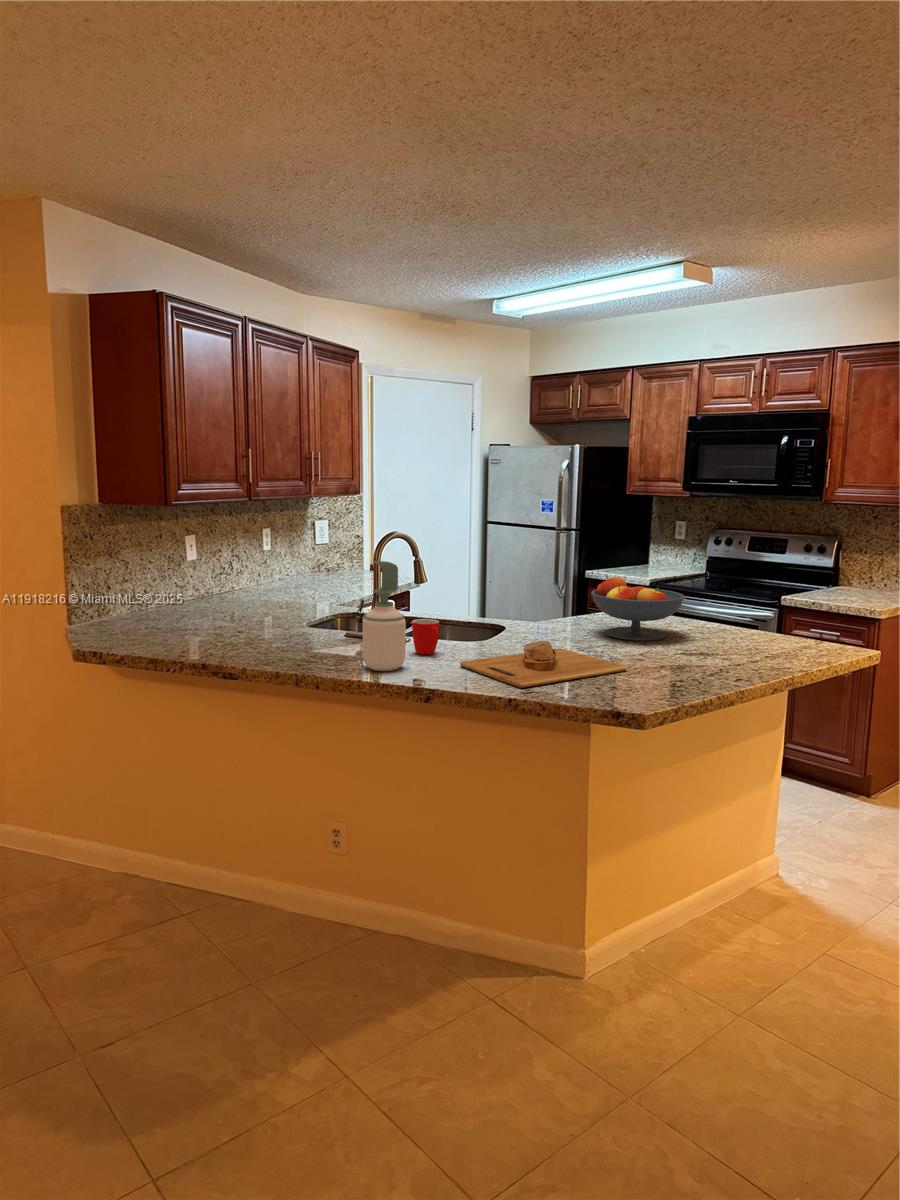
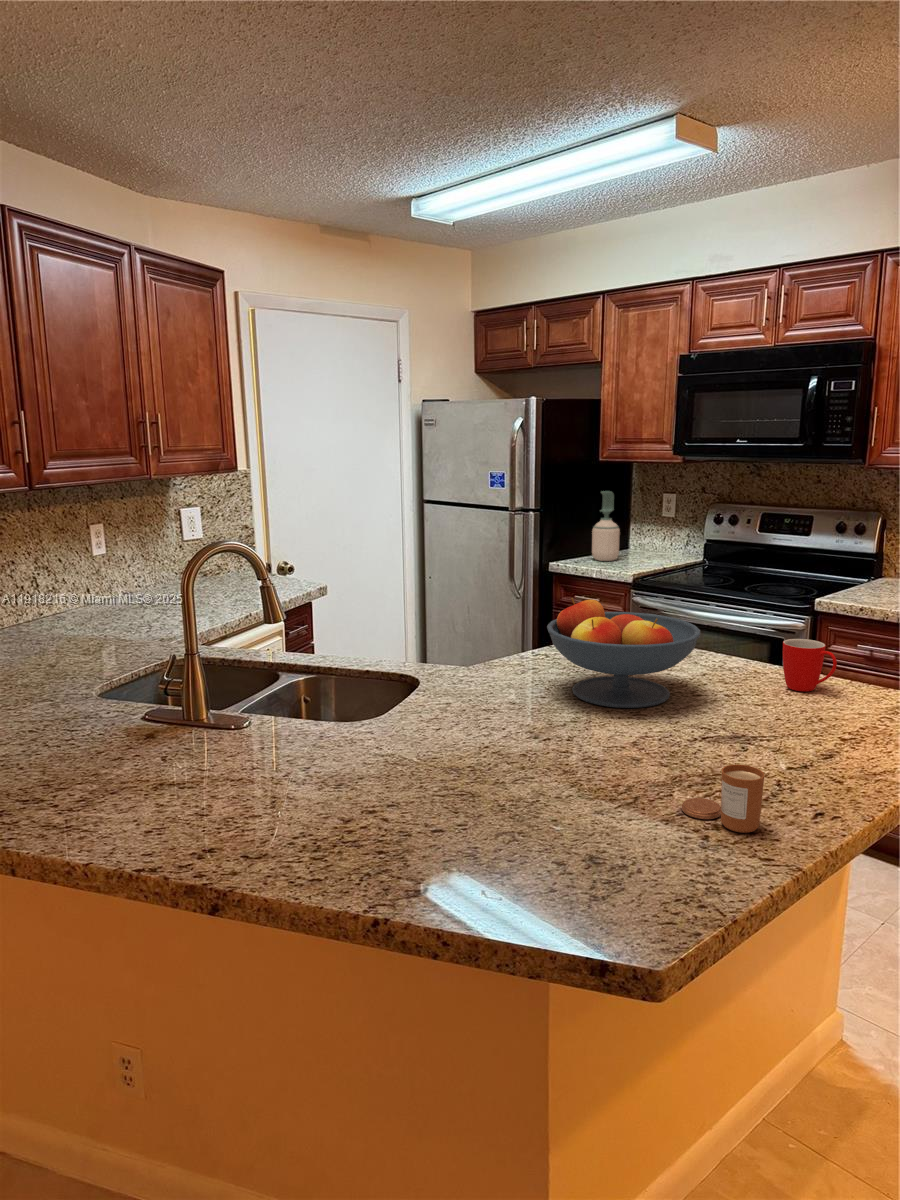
soap bottle: present [363,561,406,671] -> present [592,491,620,561]
mug: present [412,619,439,655] -> present [783,639,837,691]
cutting board: present [460,641,626,688] -> none [300,739,610,874]
candle: none [664,649,705,682] -> present [682,765,764,833]

